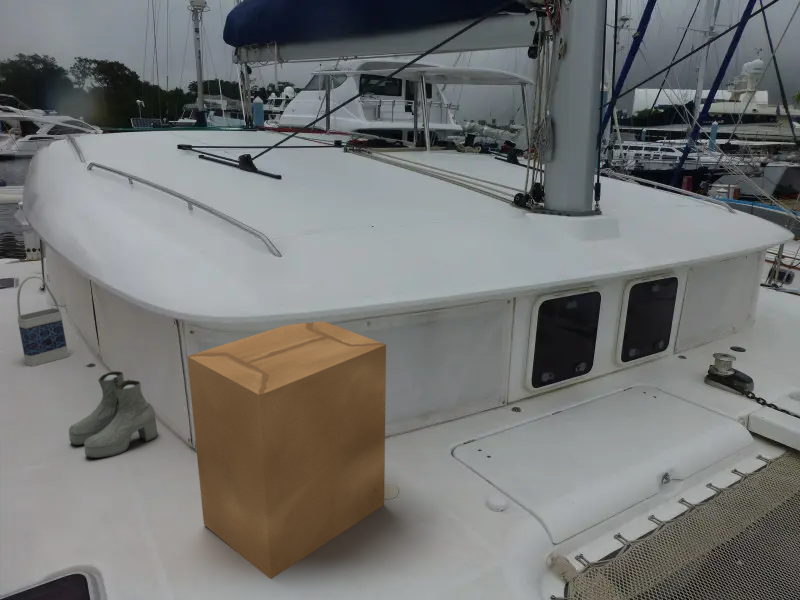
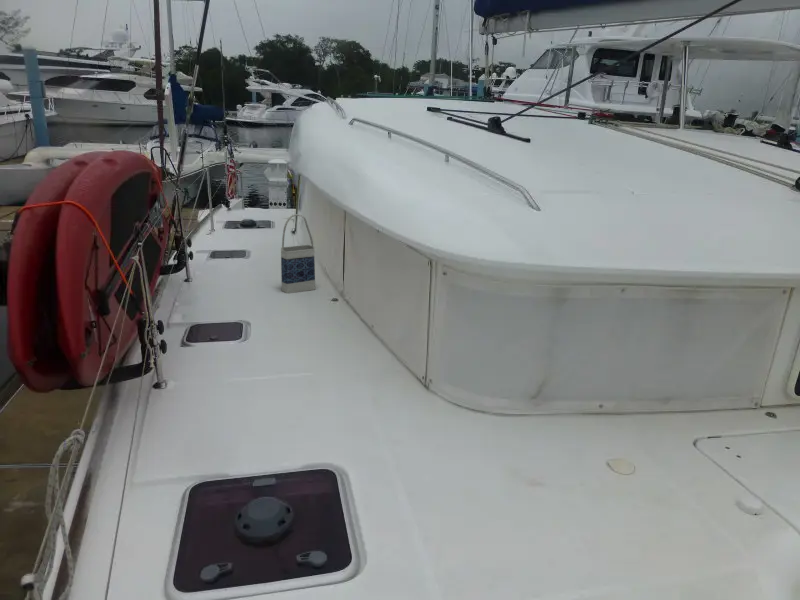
cardboard box: present [187,321,386,579] -> none [440,275,658,526]
boots: present [69,371,158,458] -> none [320,305,395,380]

